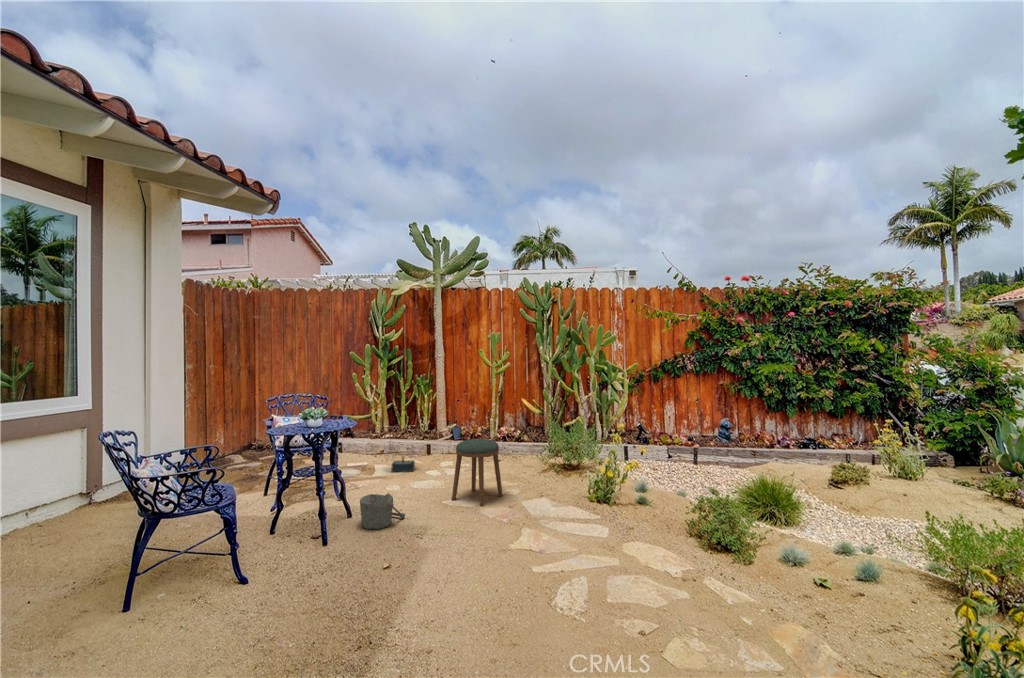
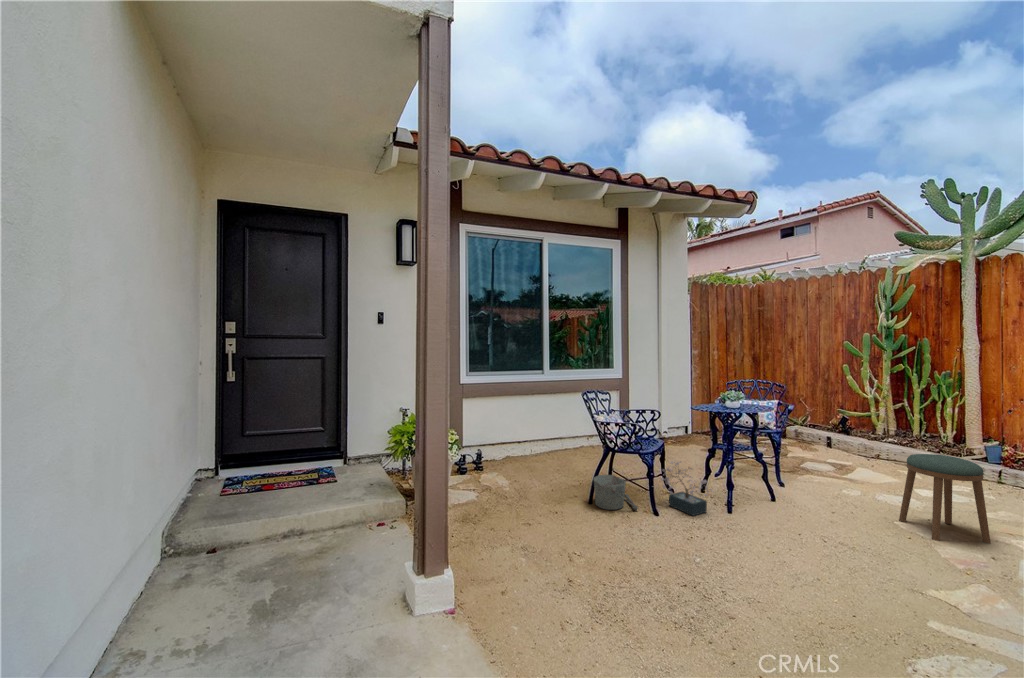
decorative plant: present [384,441,418,472] -> present [661,462,712,516]
bucket: present [360,494,405,529] -> present [593,475,638,510]

